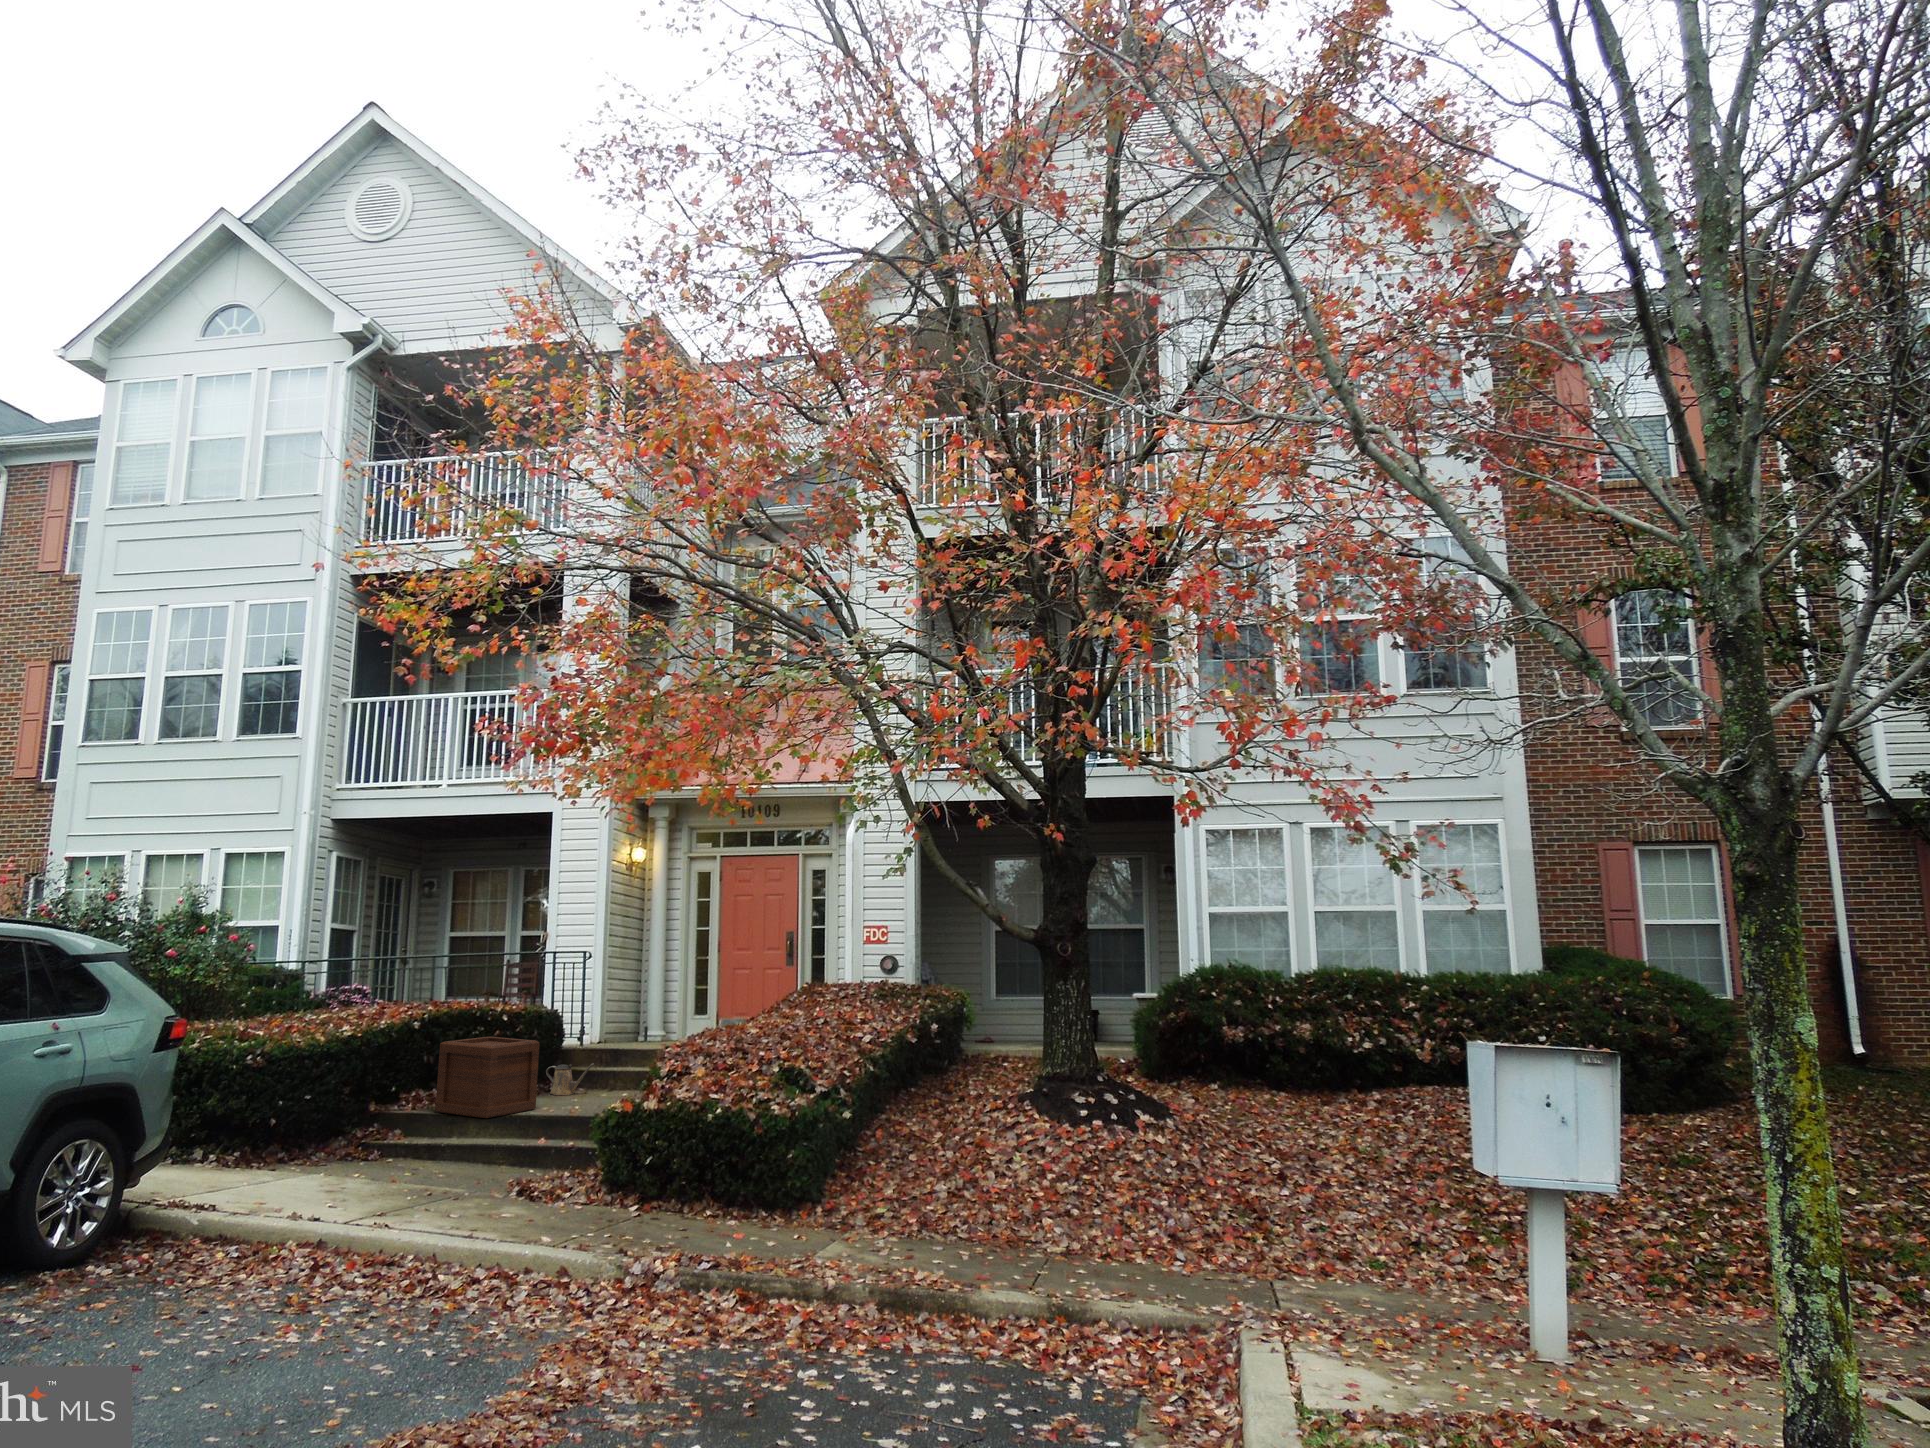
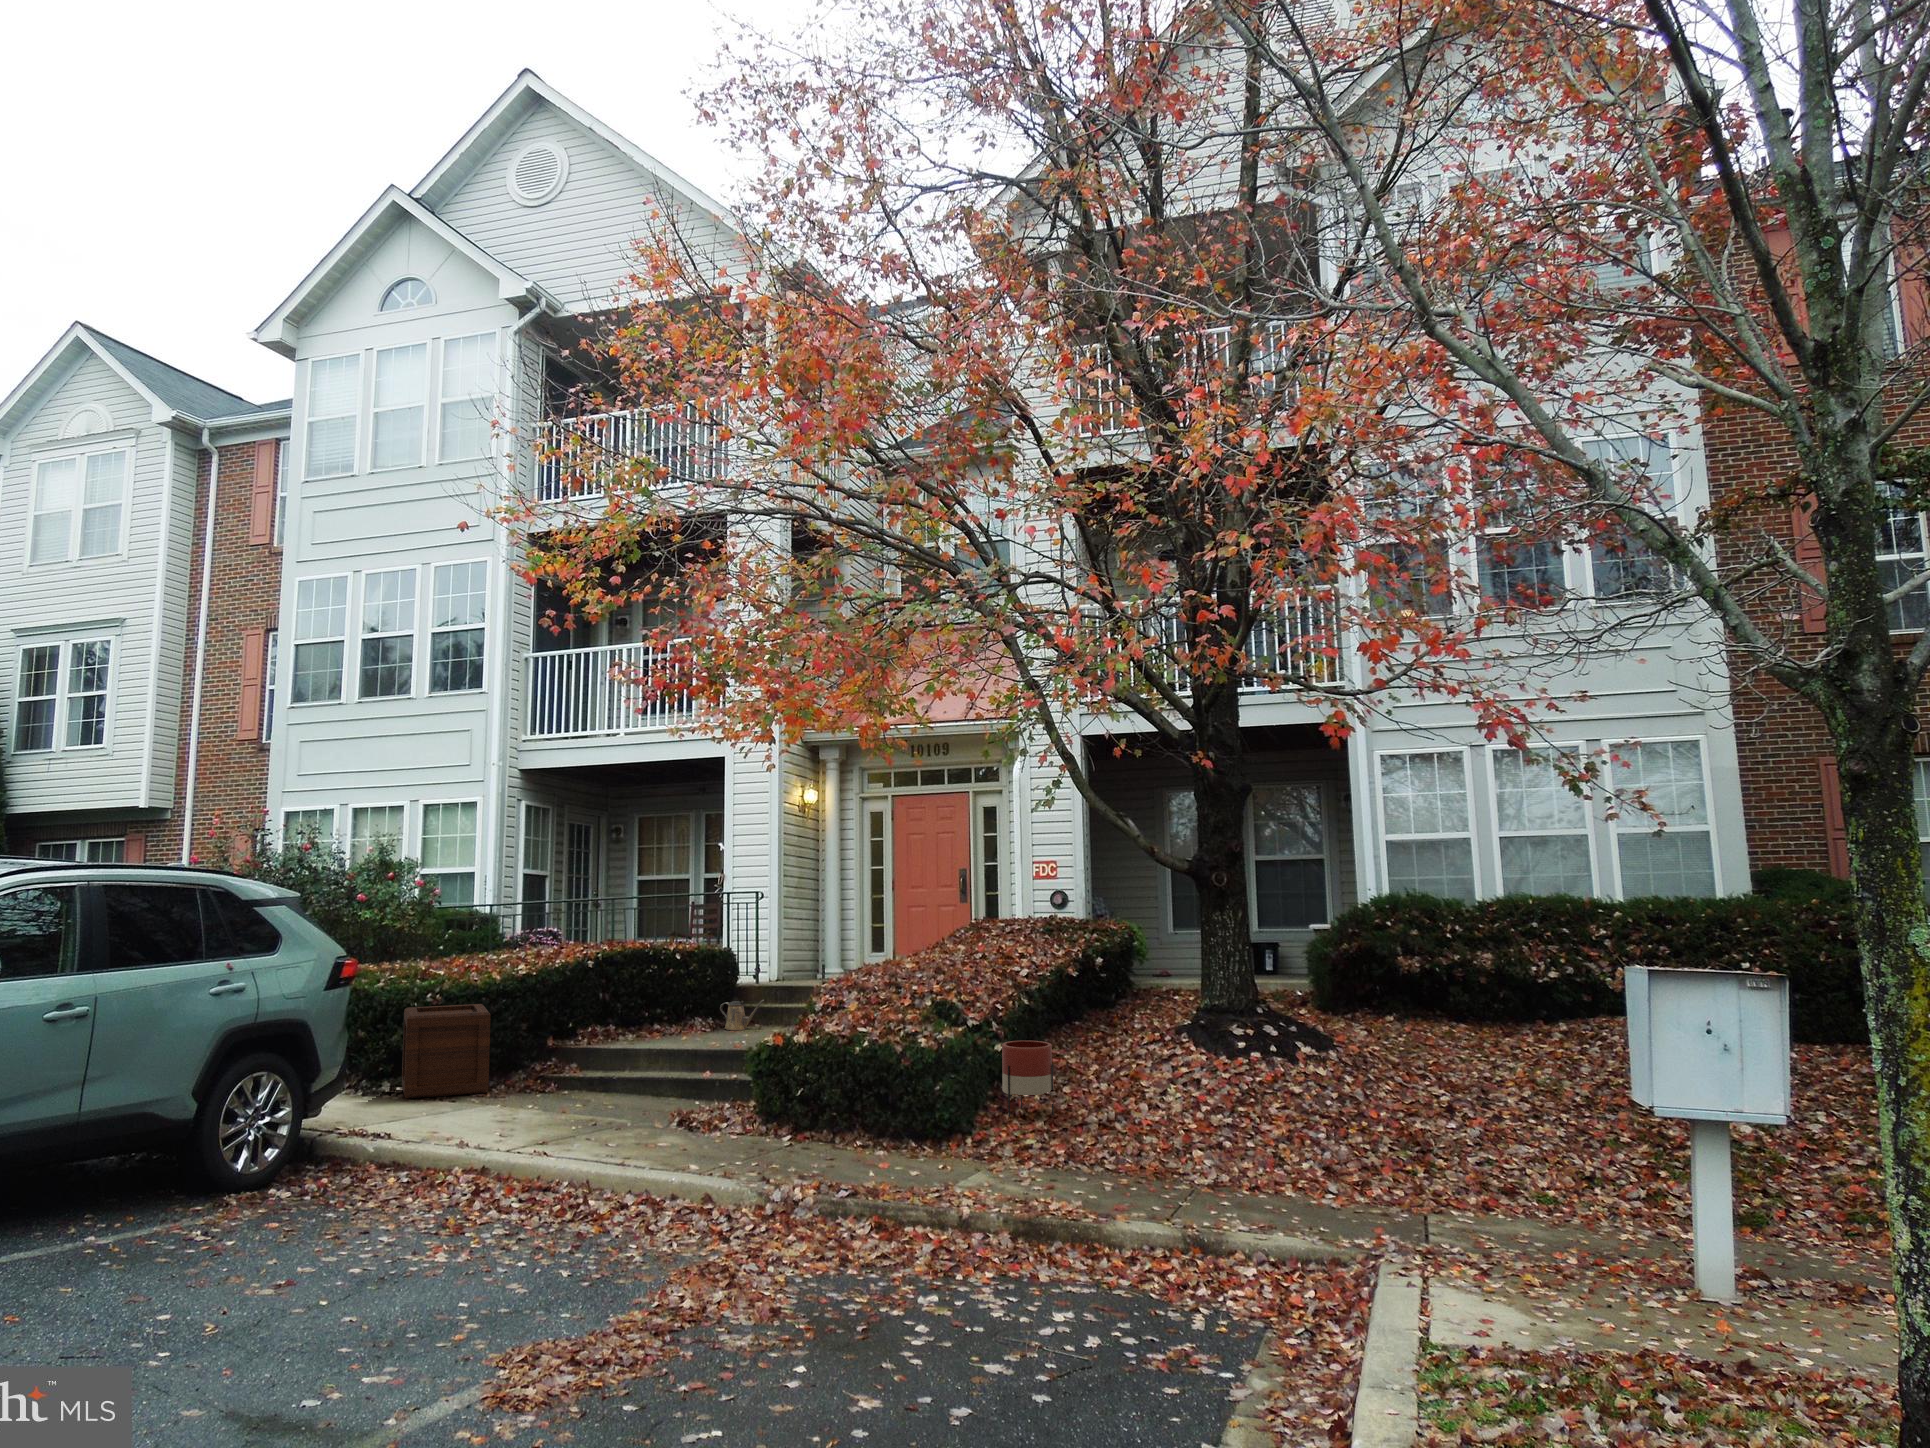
wooden crate: present [435,1037,540,1118] -> present [402,1004,491,1098]
planter: none [853,1109,904,1186] -> present [1002,1041,1054,1117]

